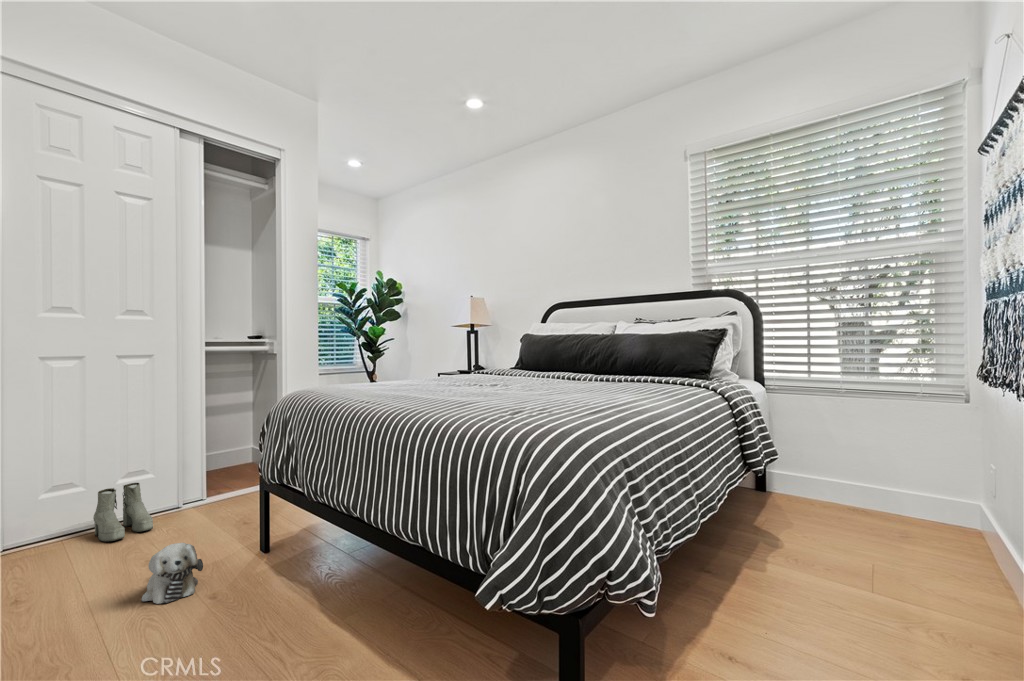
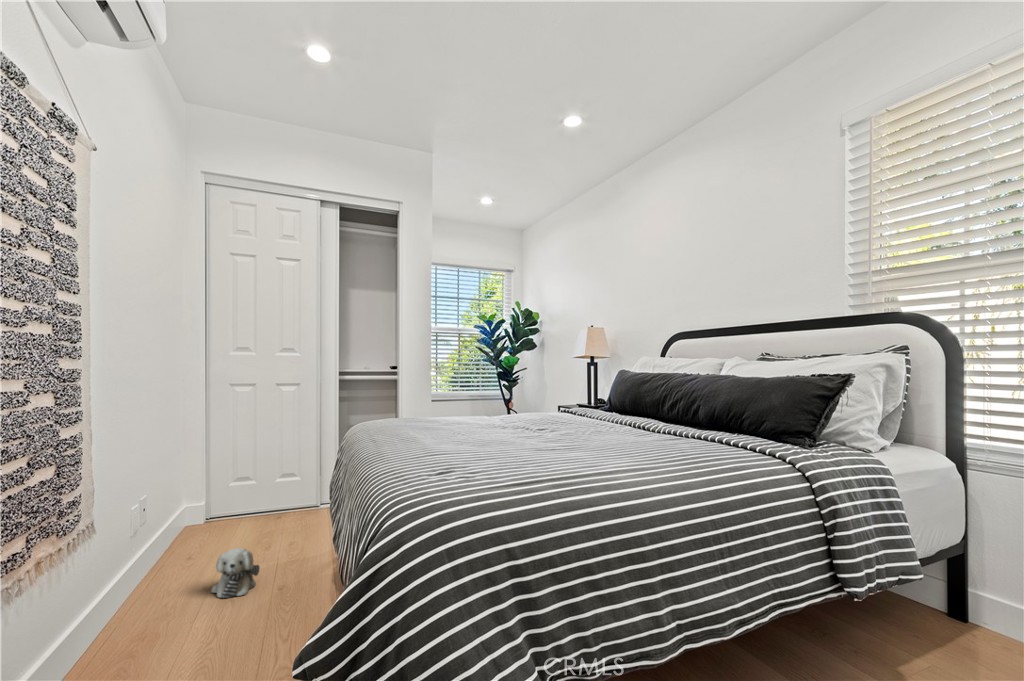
boots: present [93,483,153,542] -> none [235,487,274,533]

